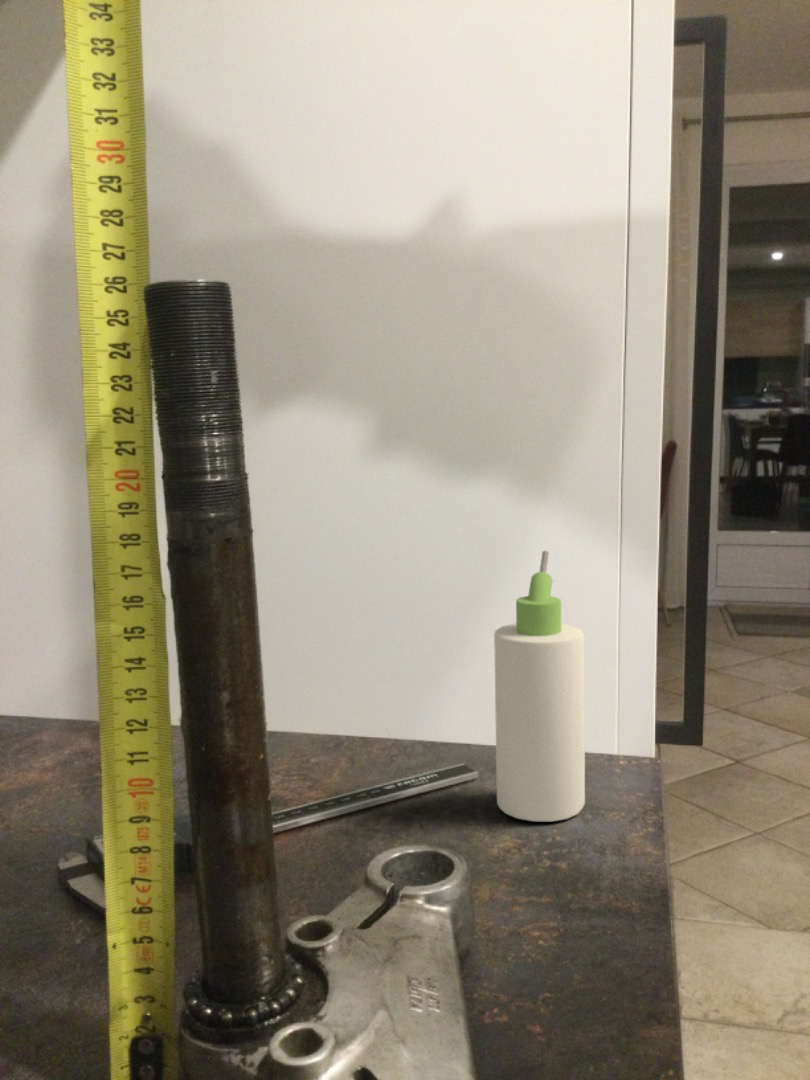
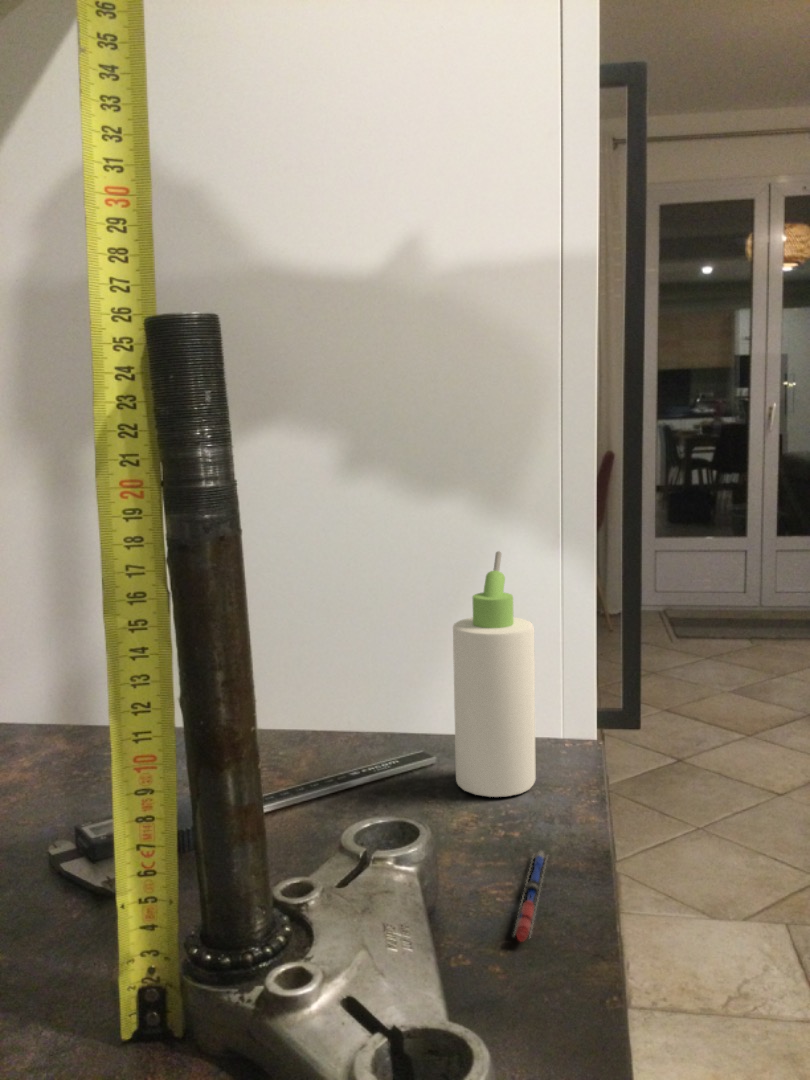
pen: none [556,886,598,994] -> present [514,851,544,942]

